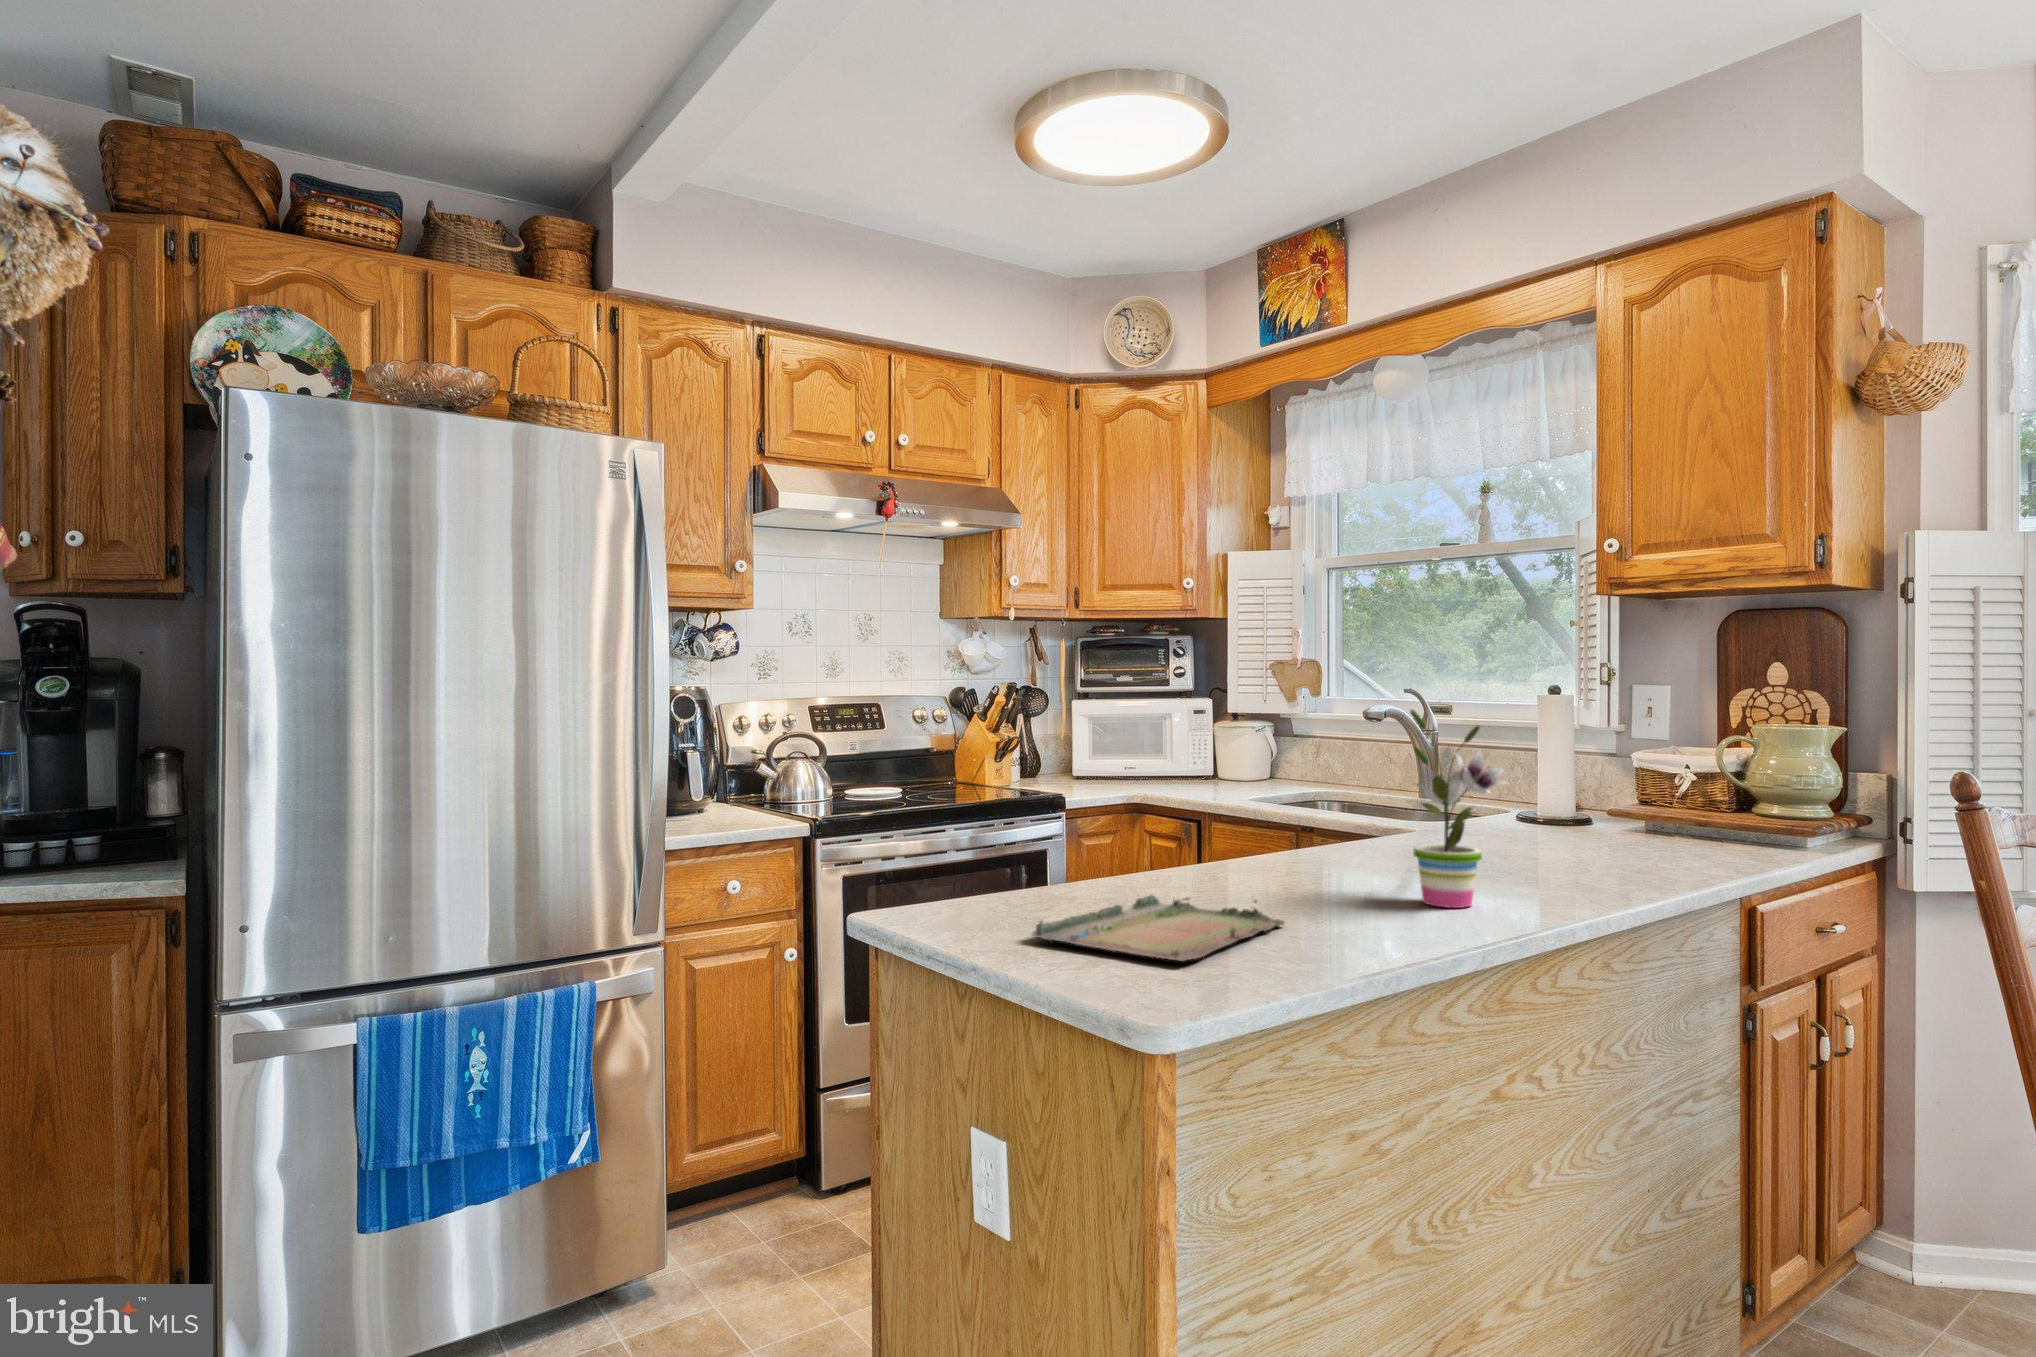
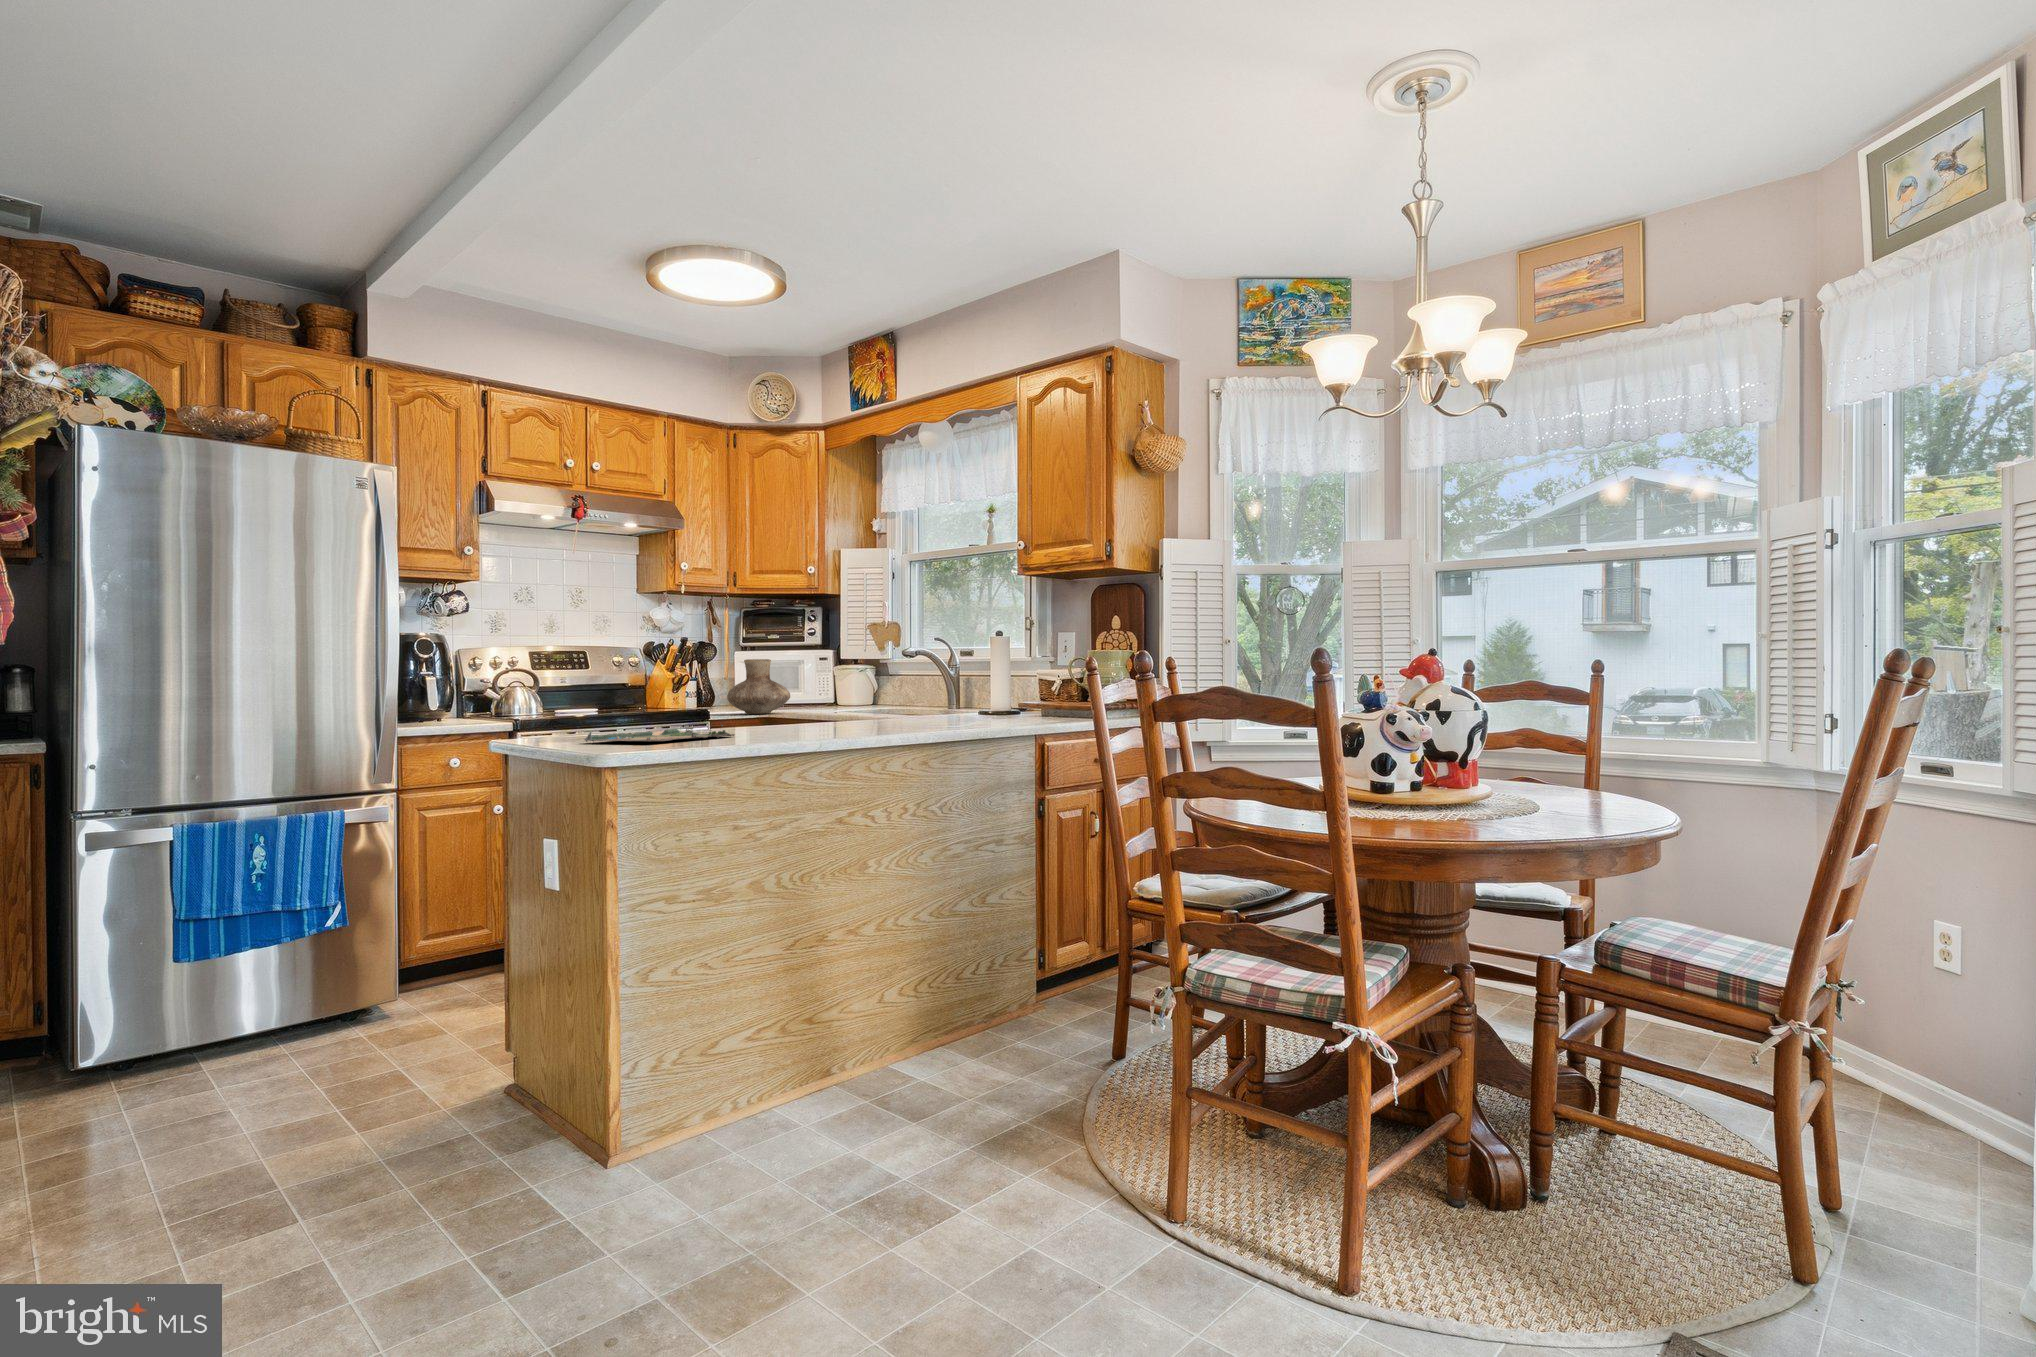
potted plant: present [1410,709,1507,908] -> none [822,626,868,731]
vase: none [1073,714,1163,796] -> present [727,659,790,714]

